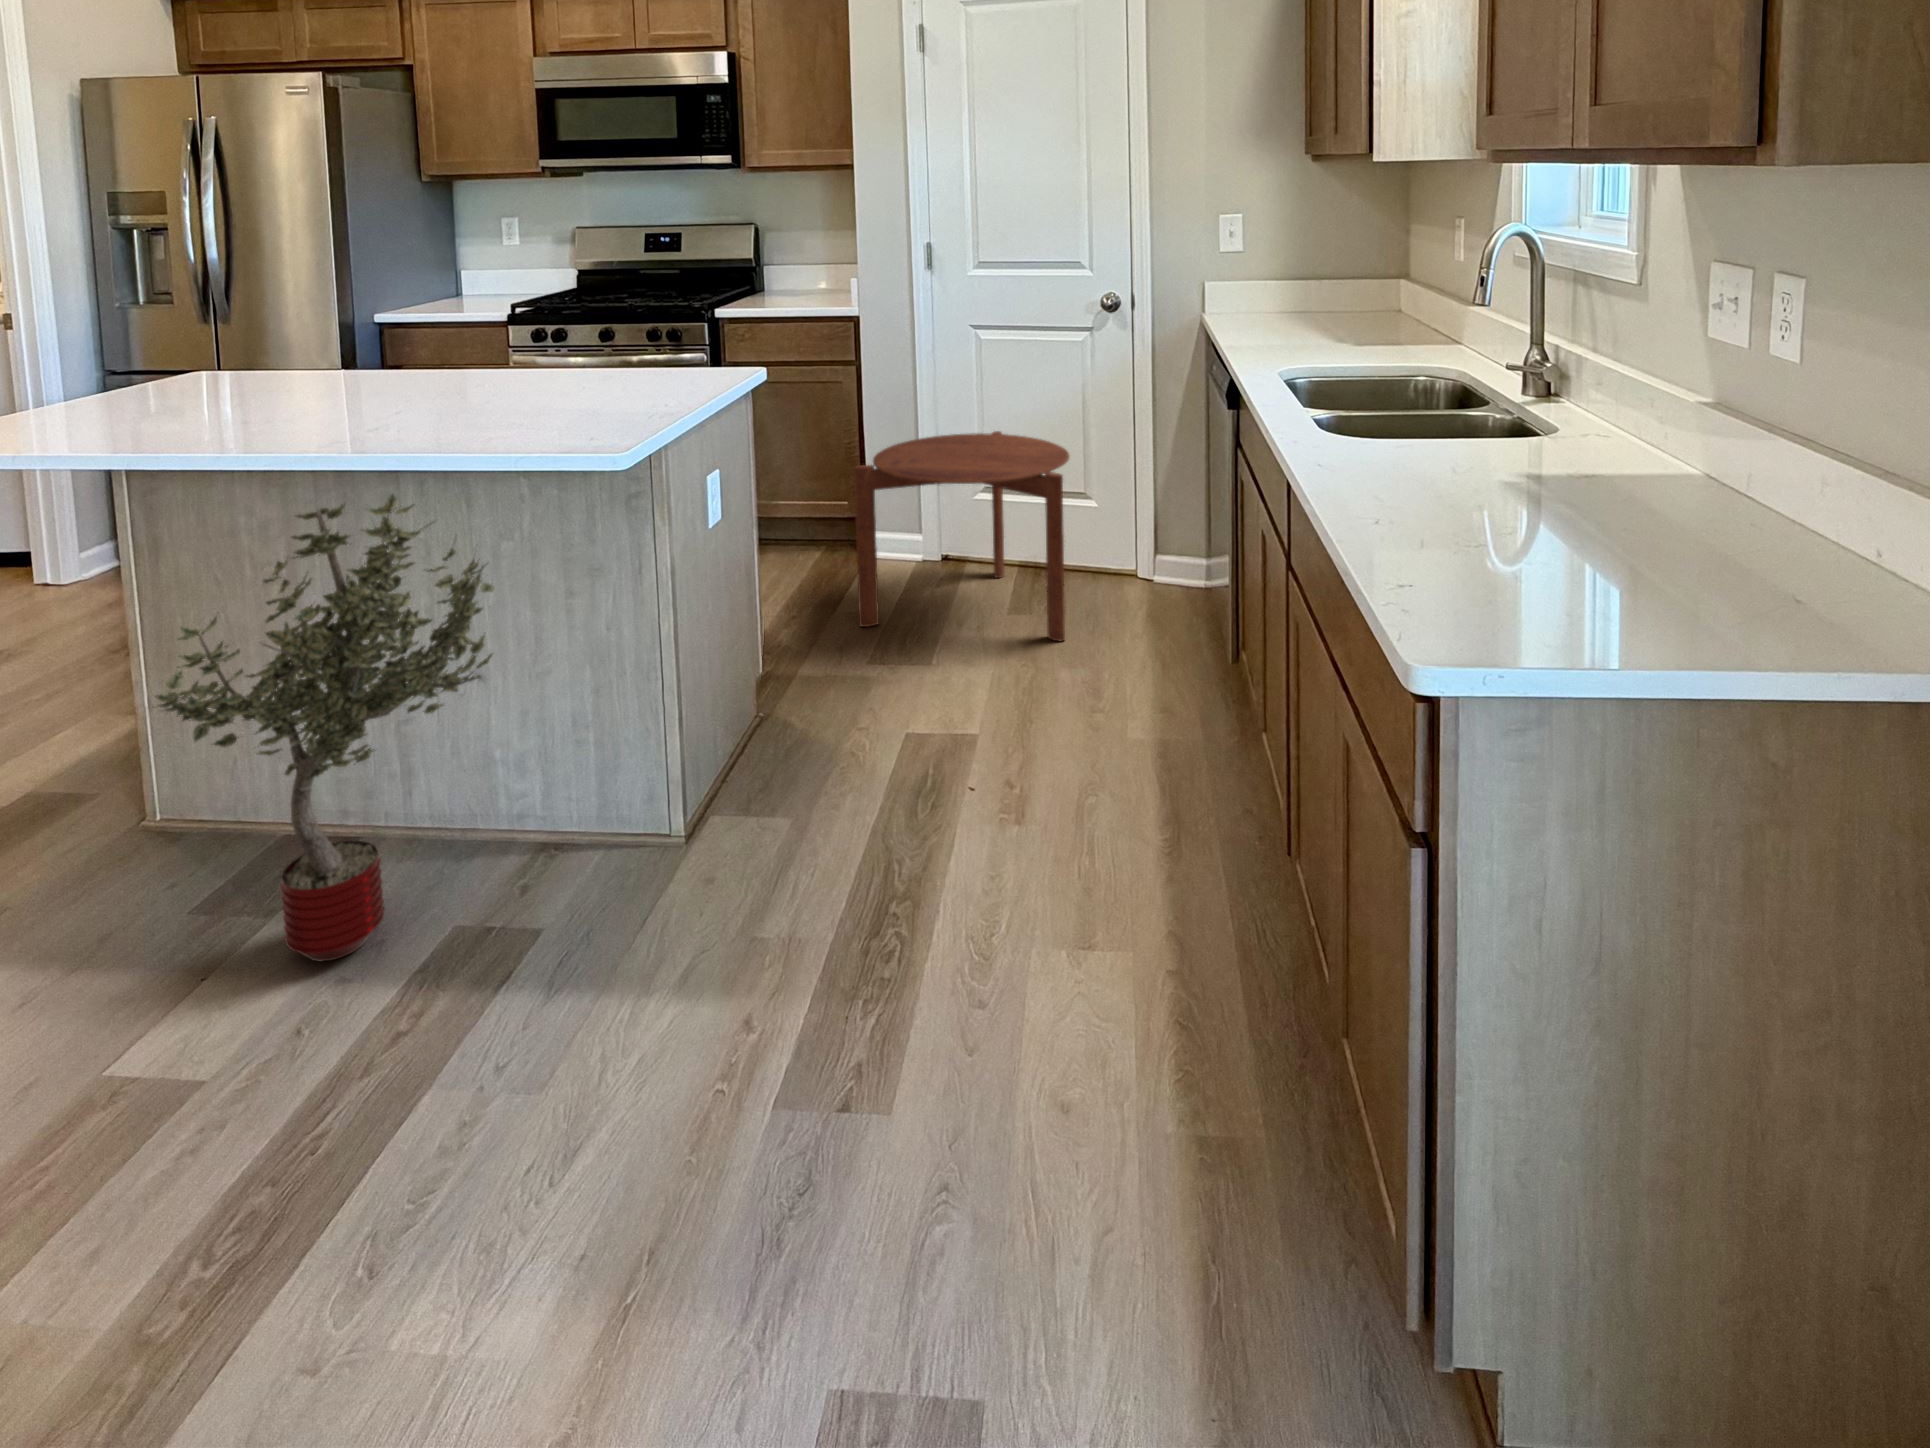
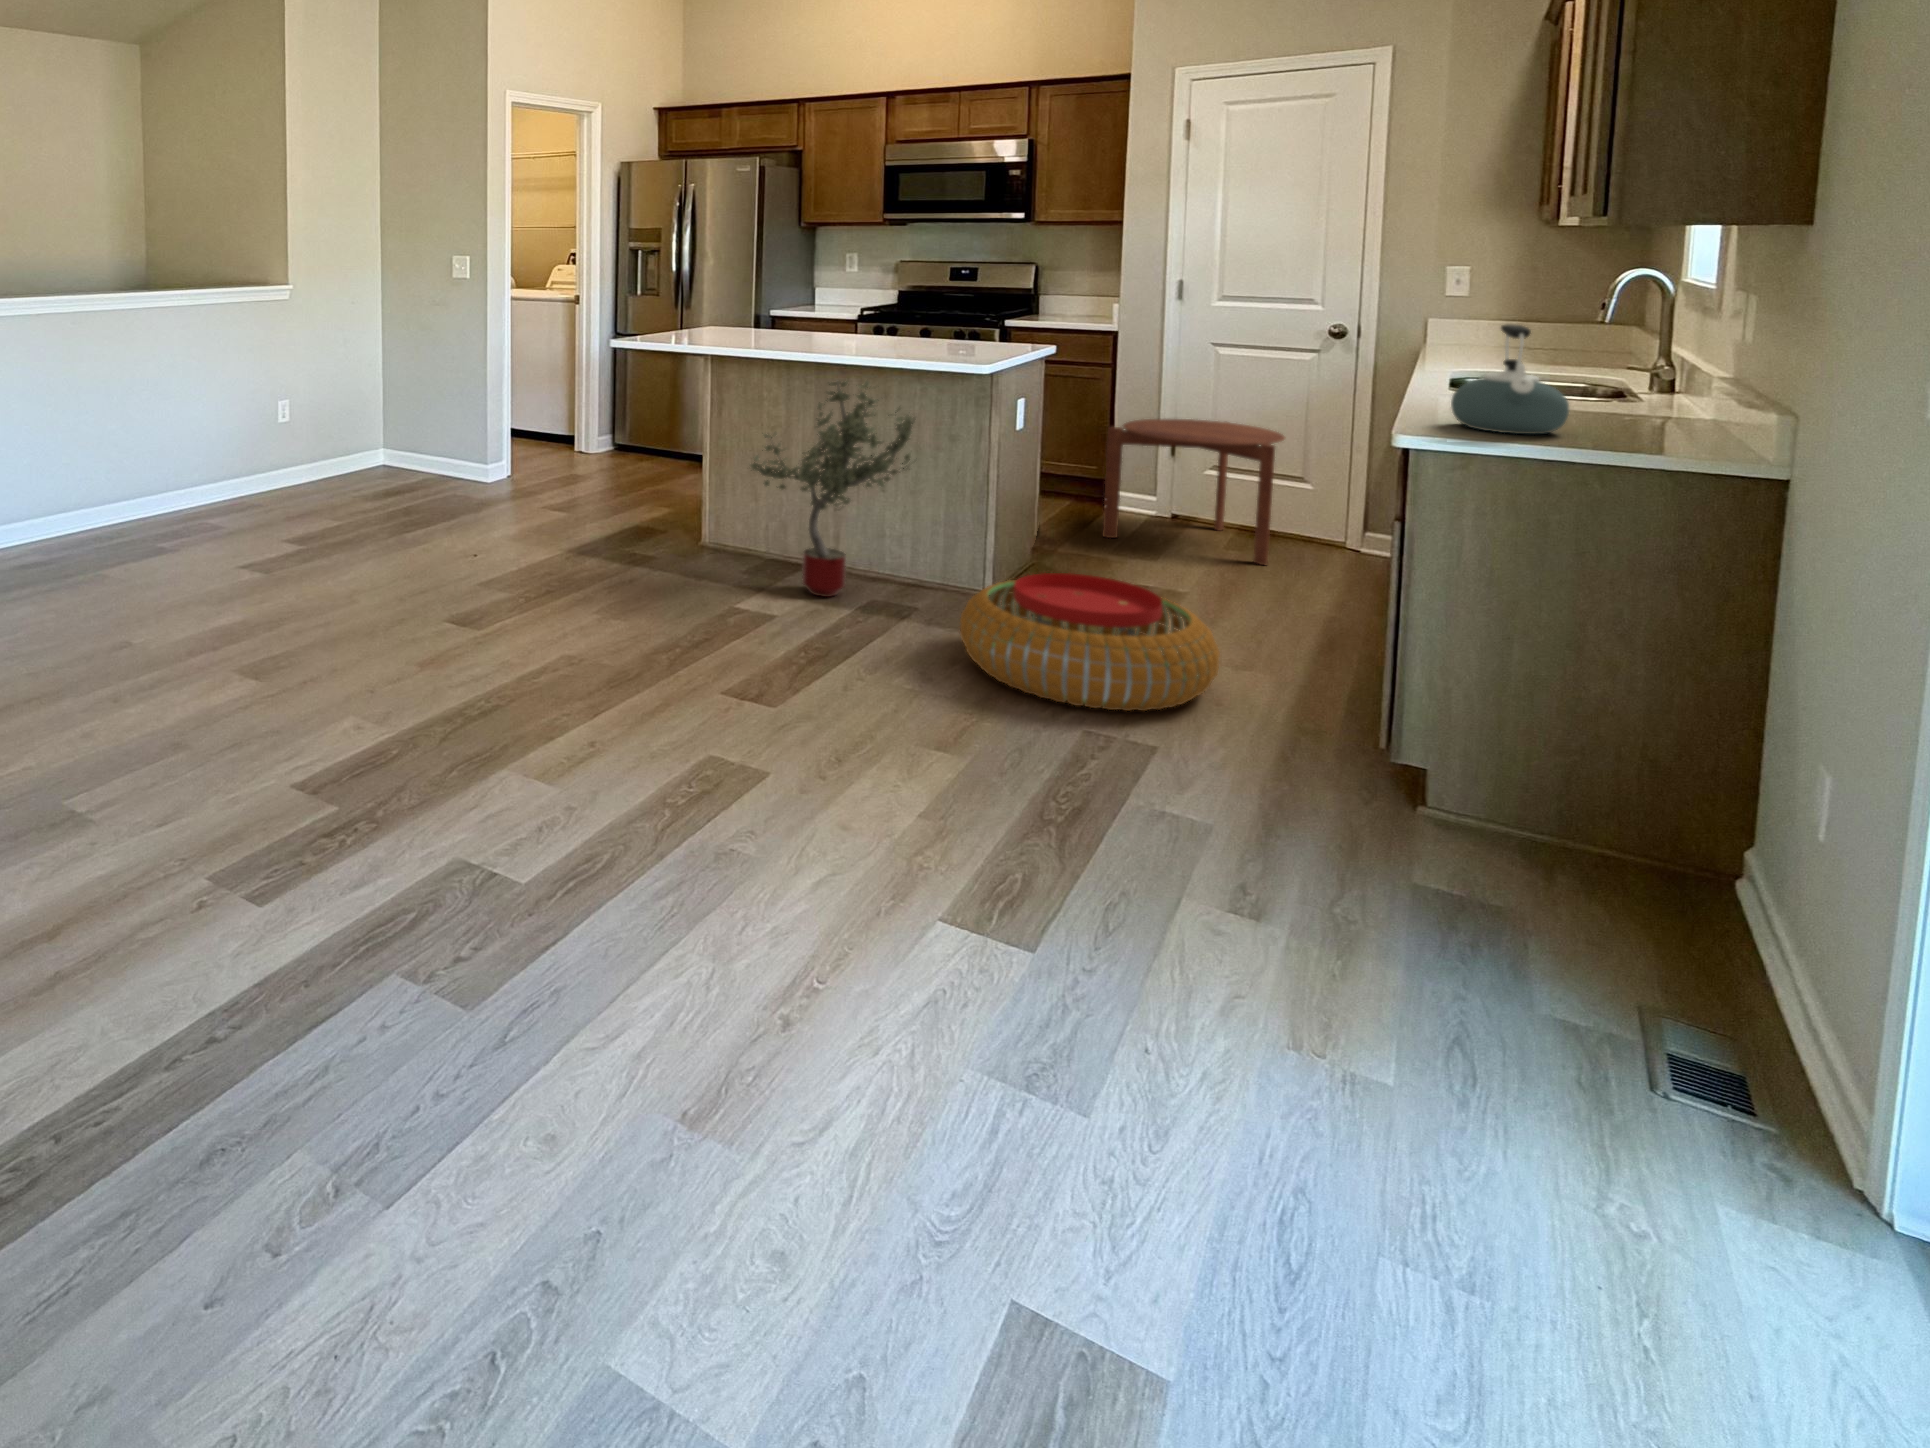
kettle: none [1459,361,1673,610] -> present [1451,324,1569,434]
pouf: none [559,849,1056,1282] -> present [960,573,1220,711]

